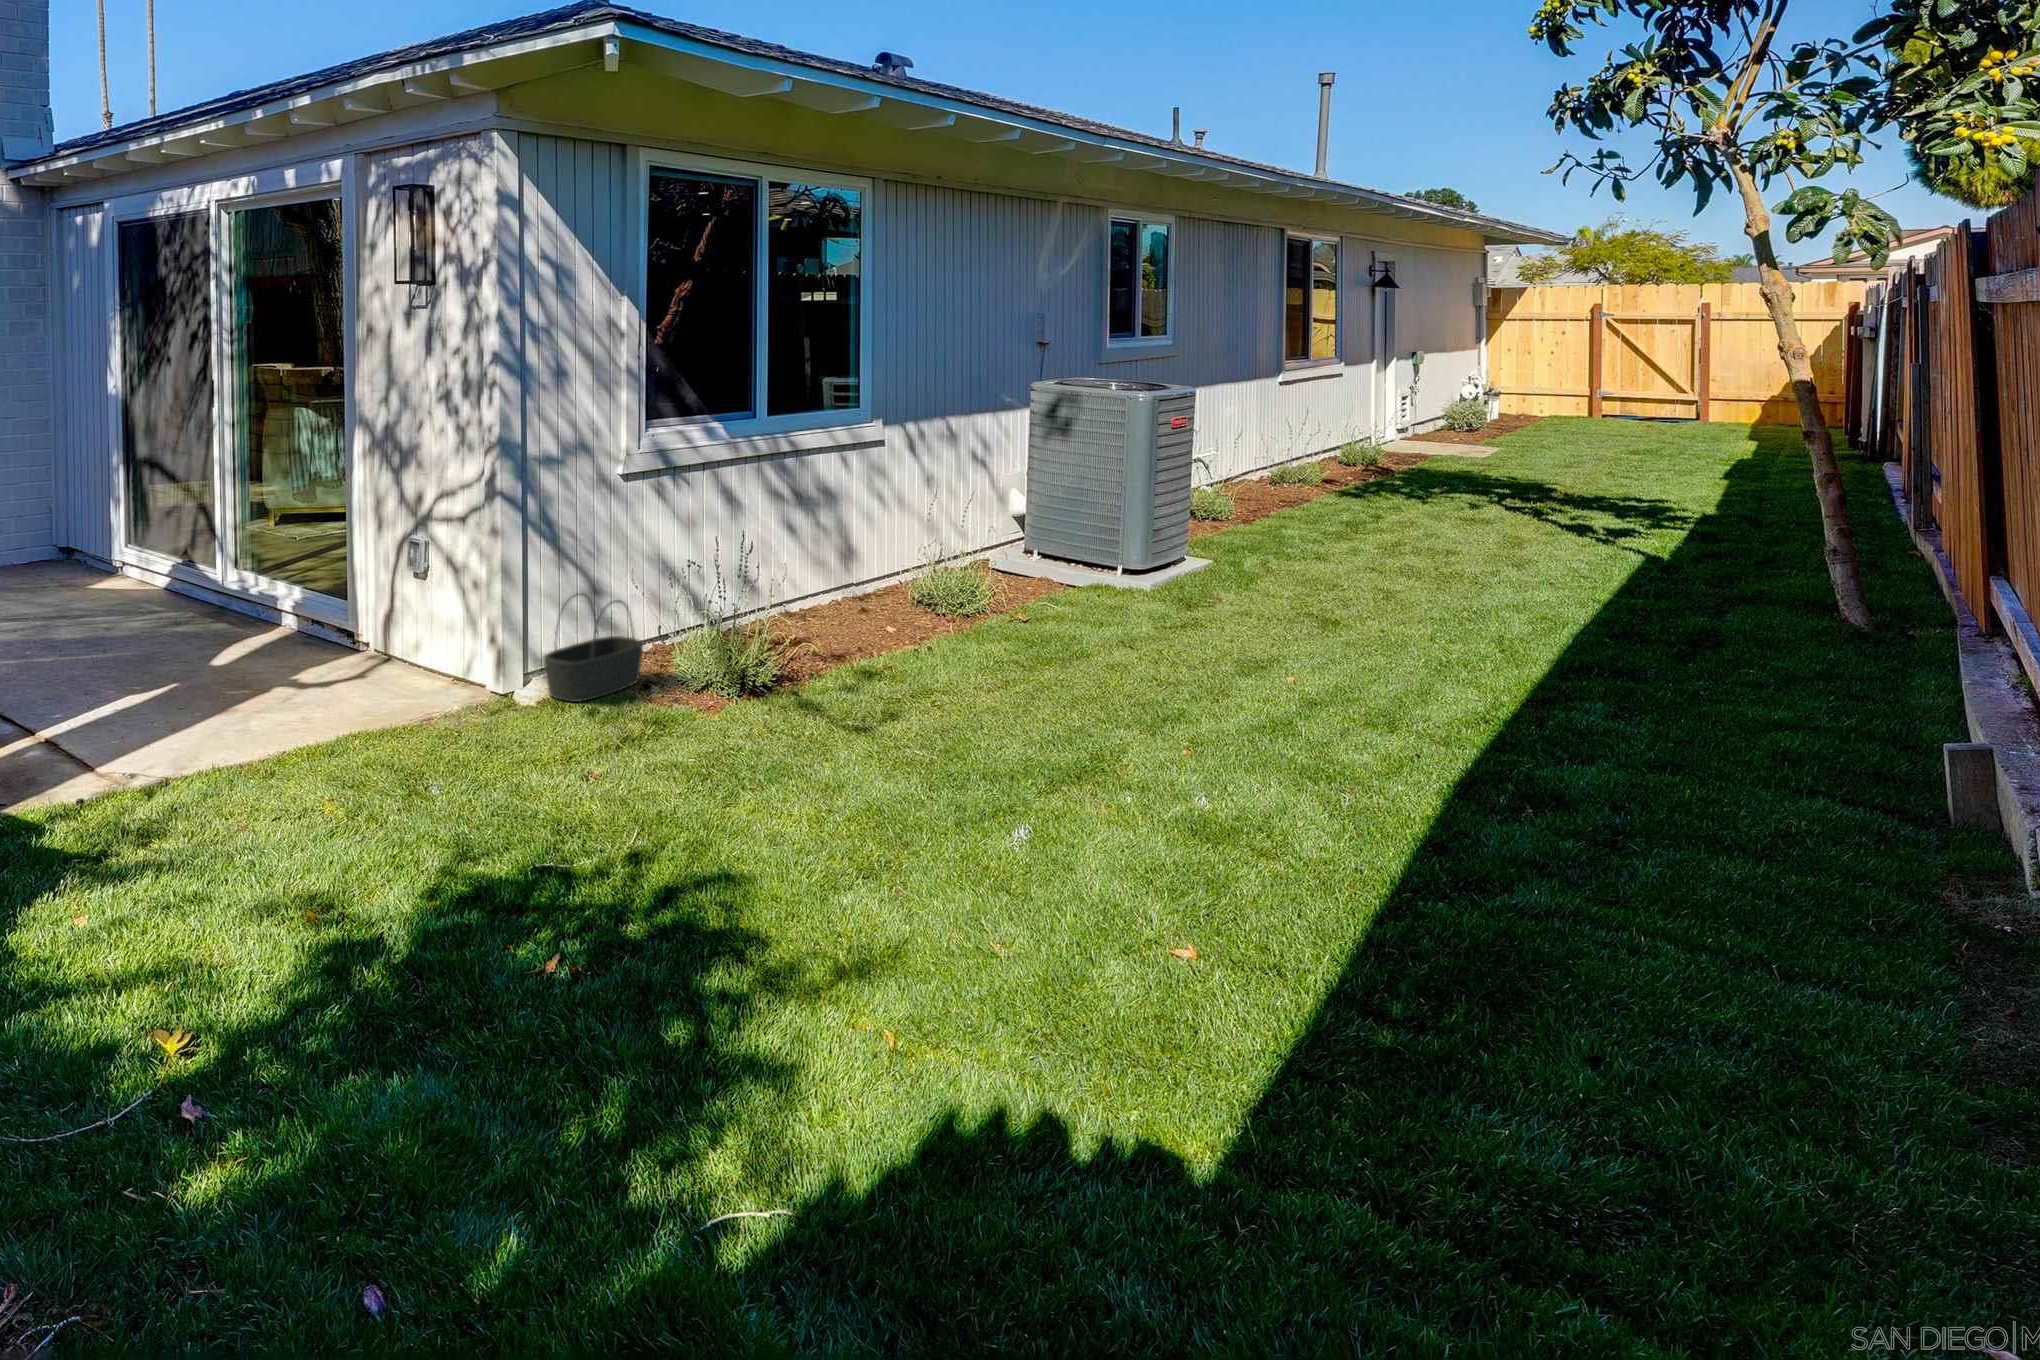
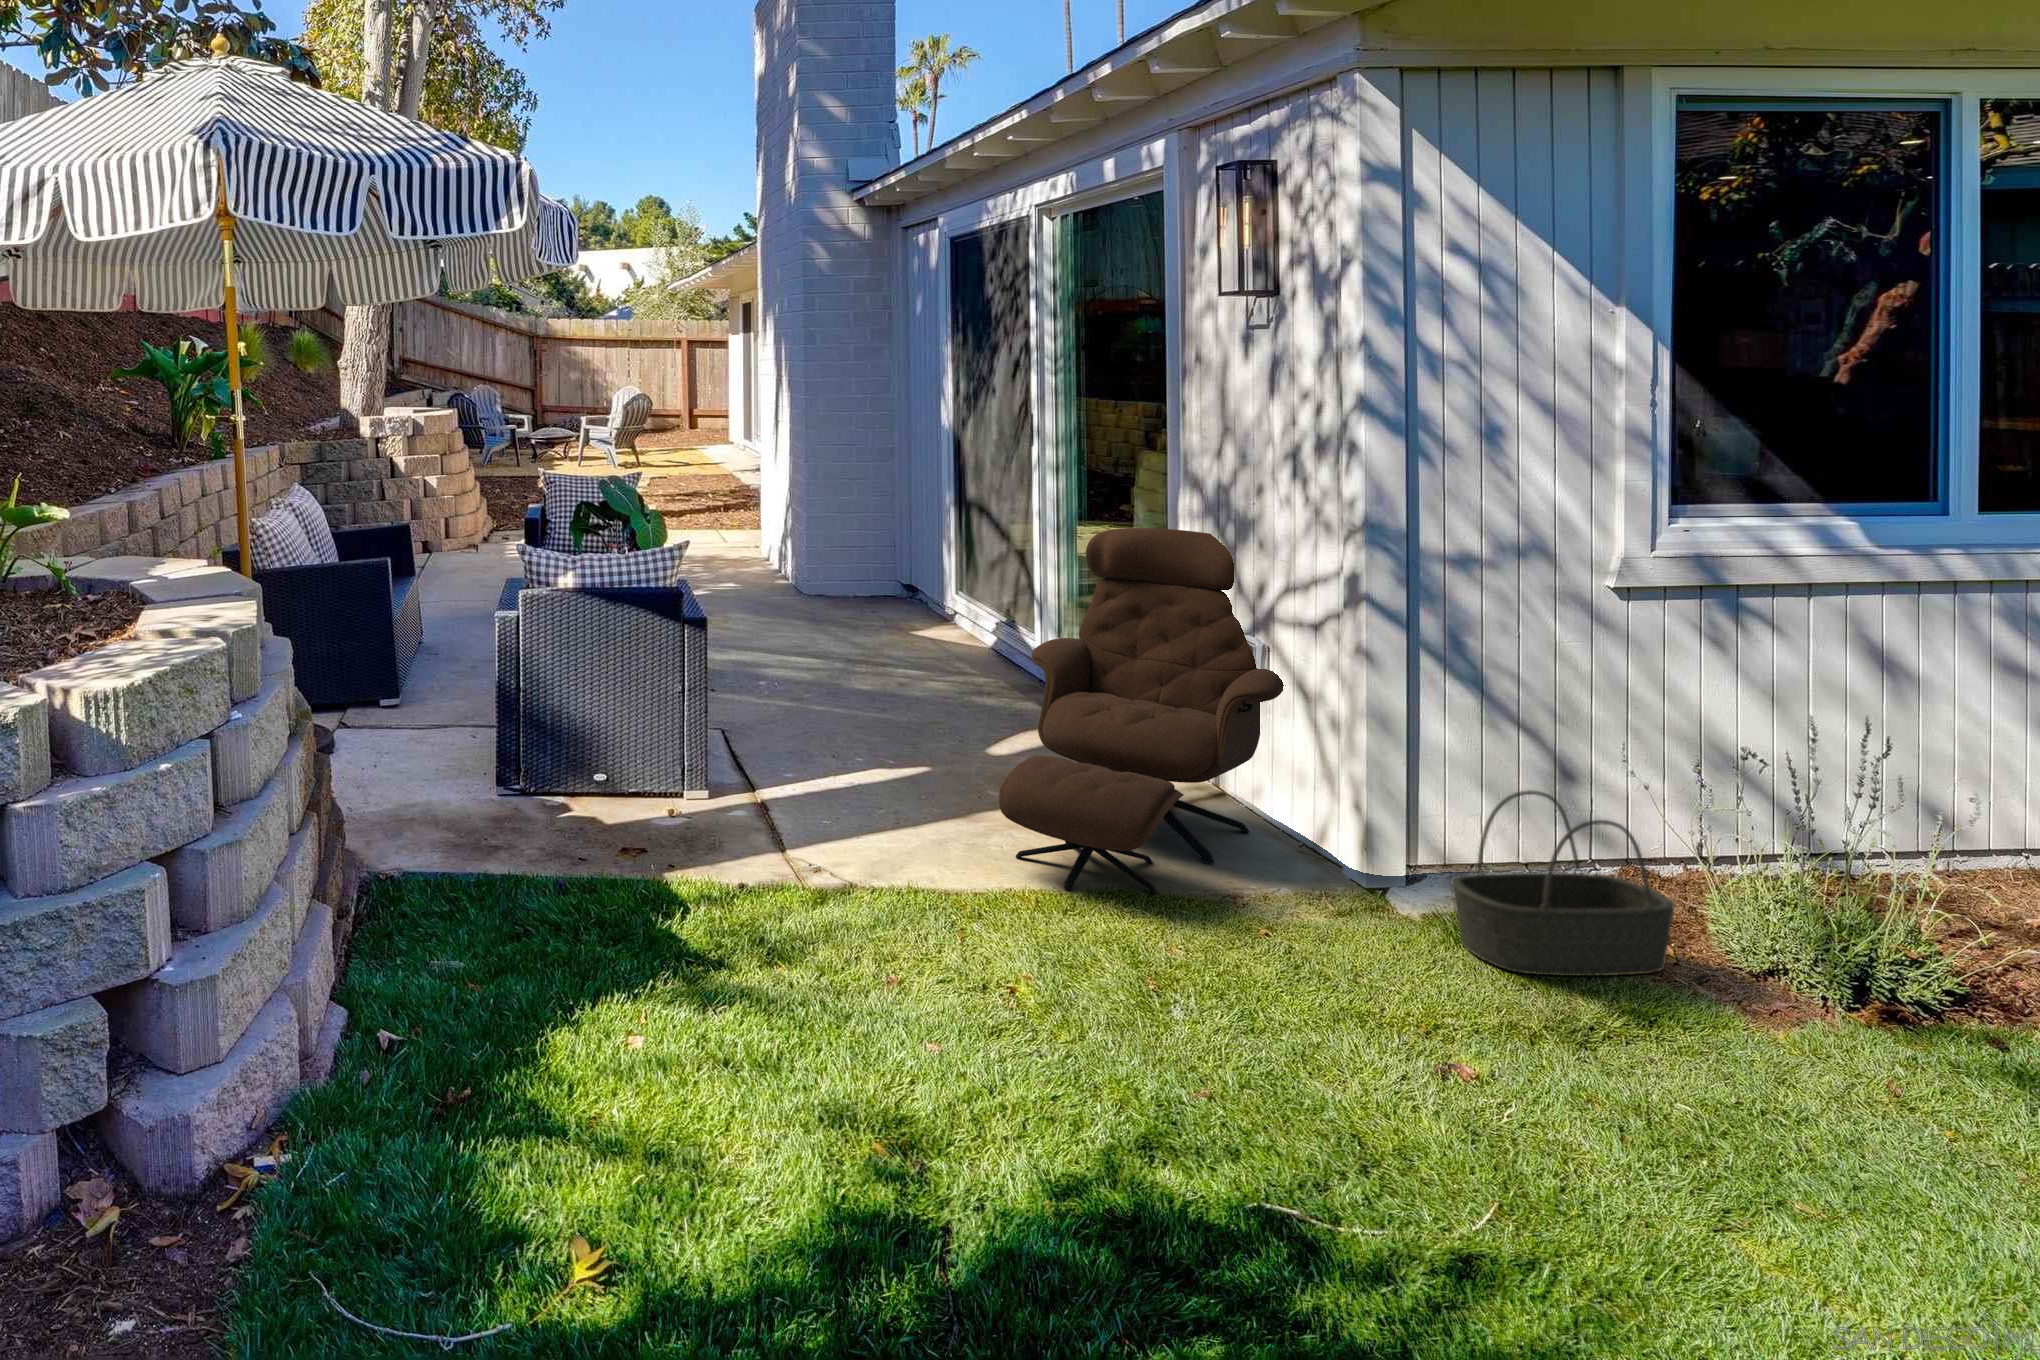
lounge chair: none [262,457,436,729] -> present [999,528,1284,893]

